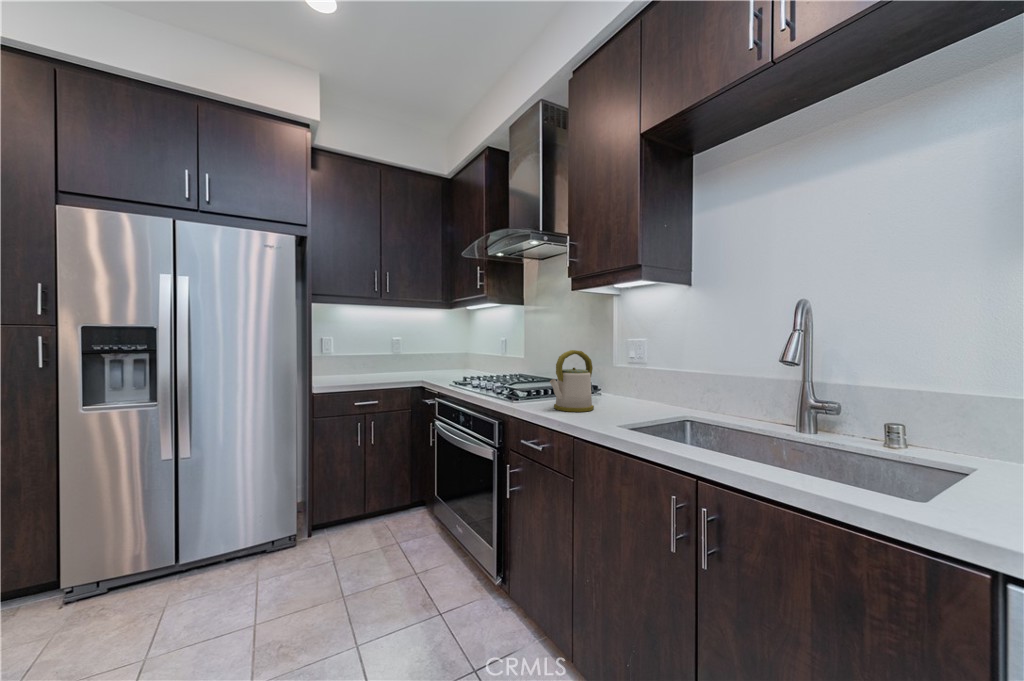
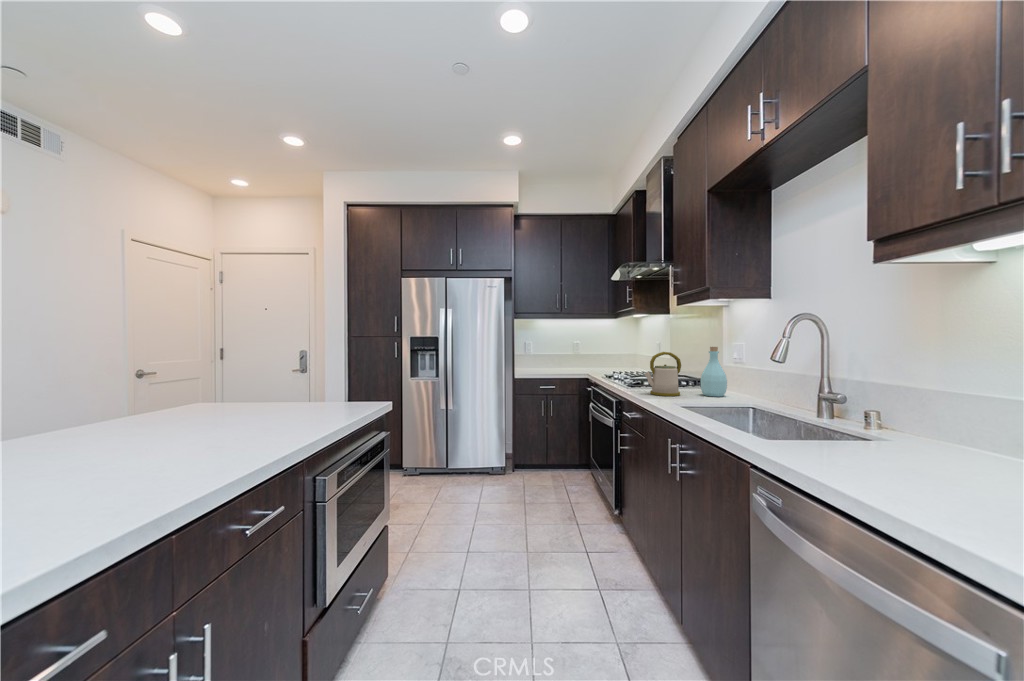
bottle: none [610,343,642,407] -> present [700,347,727,397]

